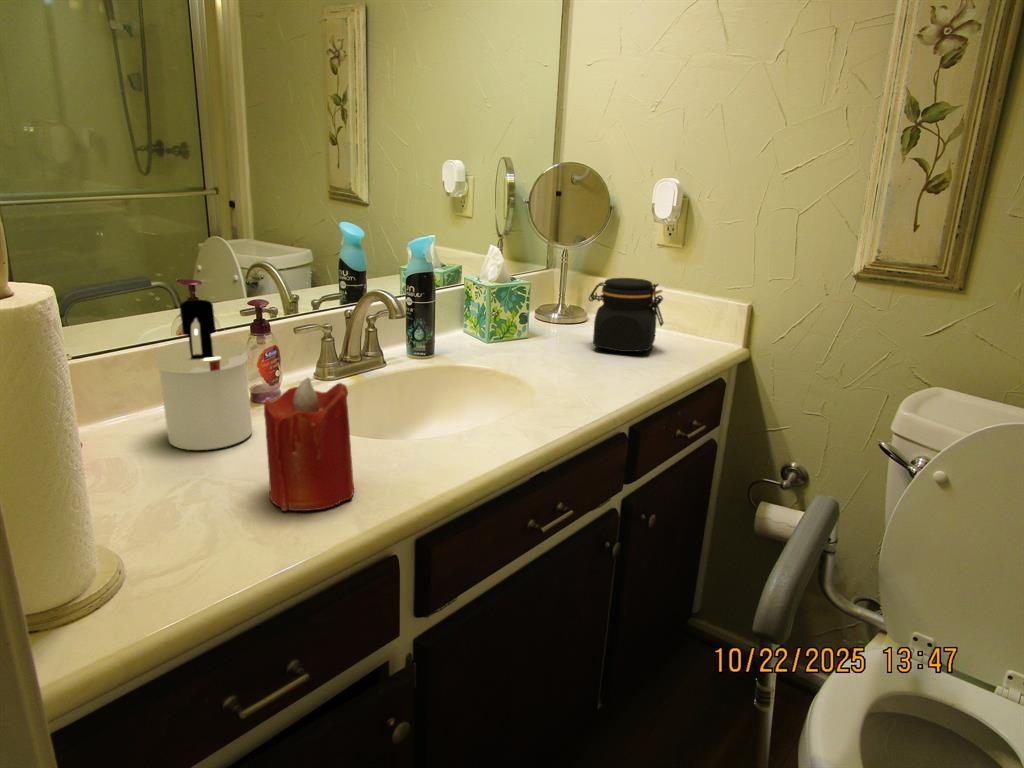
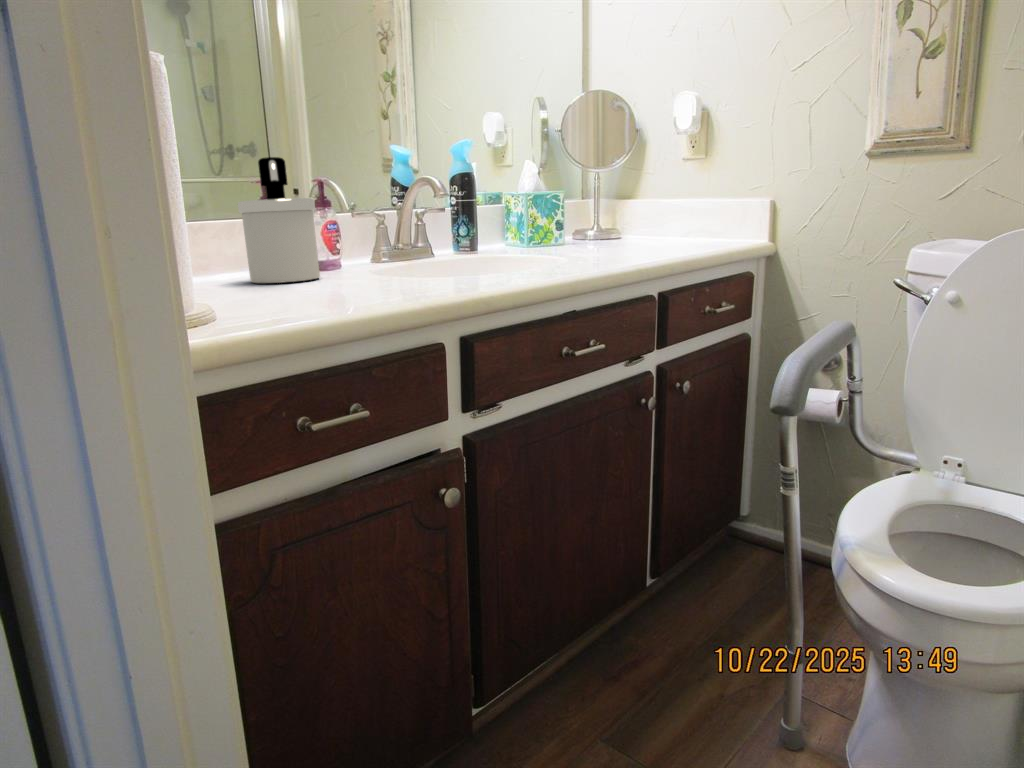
jar: present [589,278,664,352] -> none [618,180,690,246]
candle: present [264,378,354,511] -> none [330,183,407,292]

